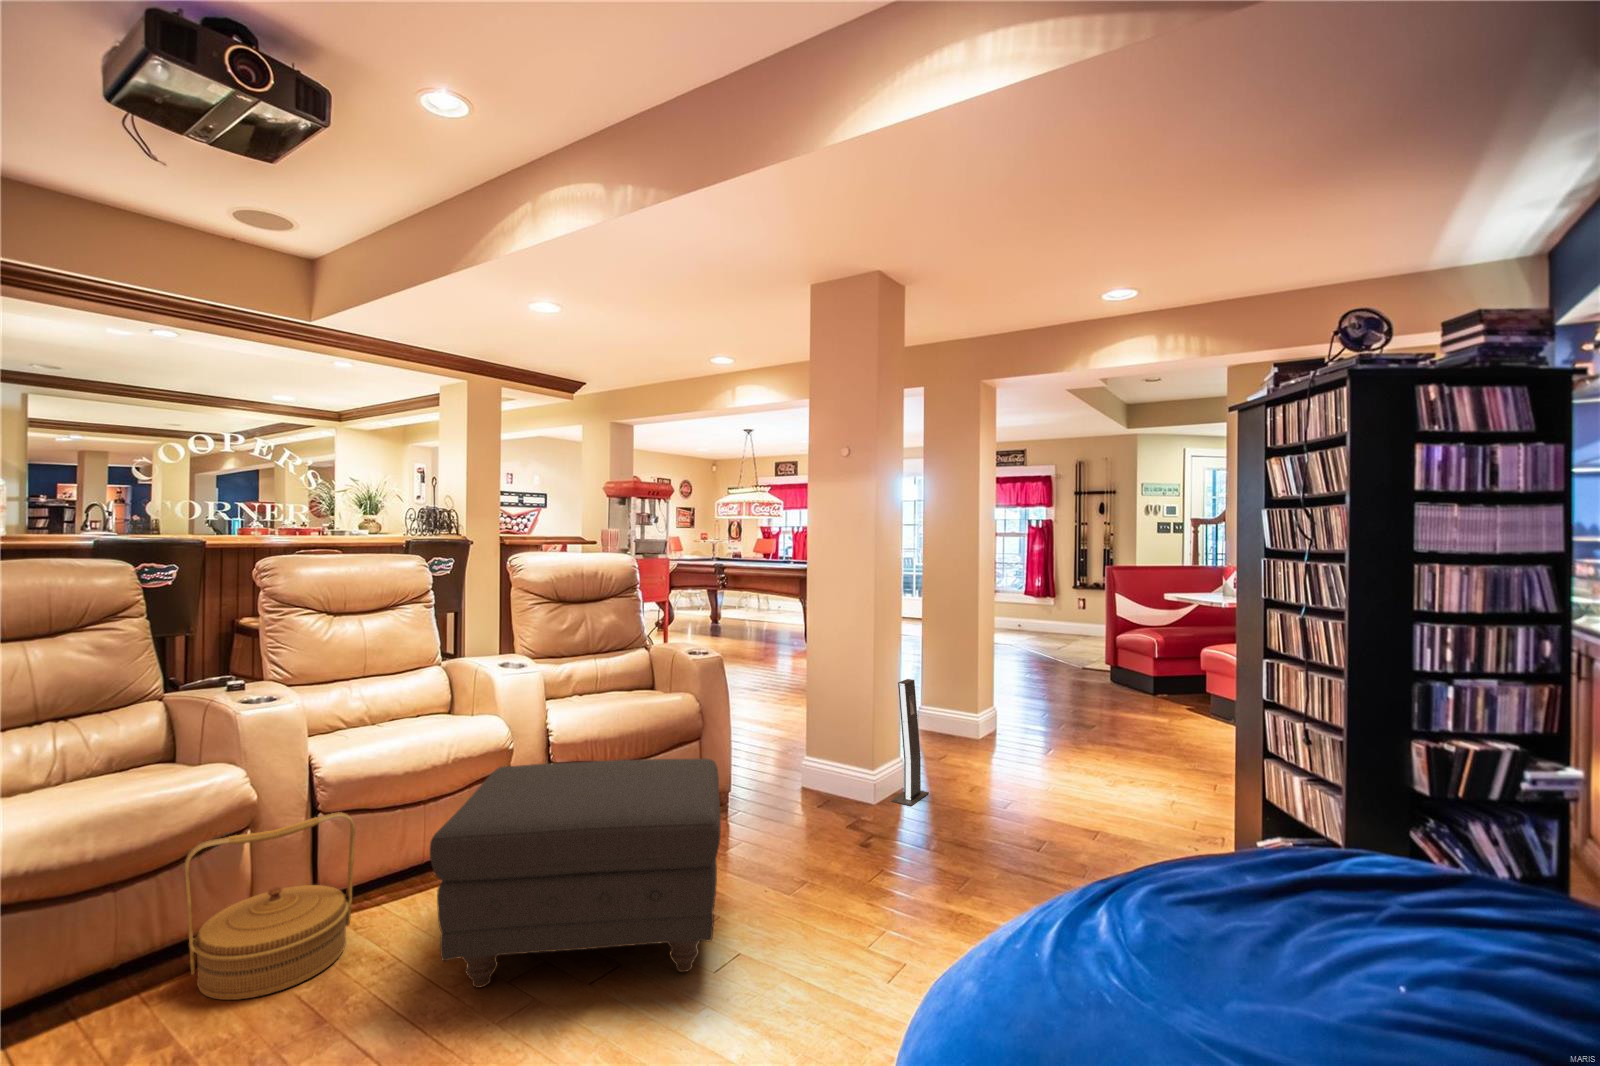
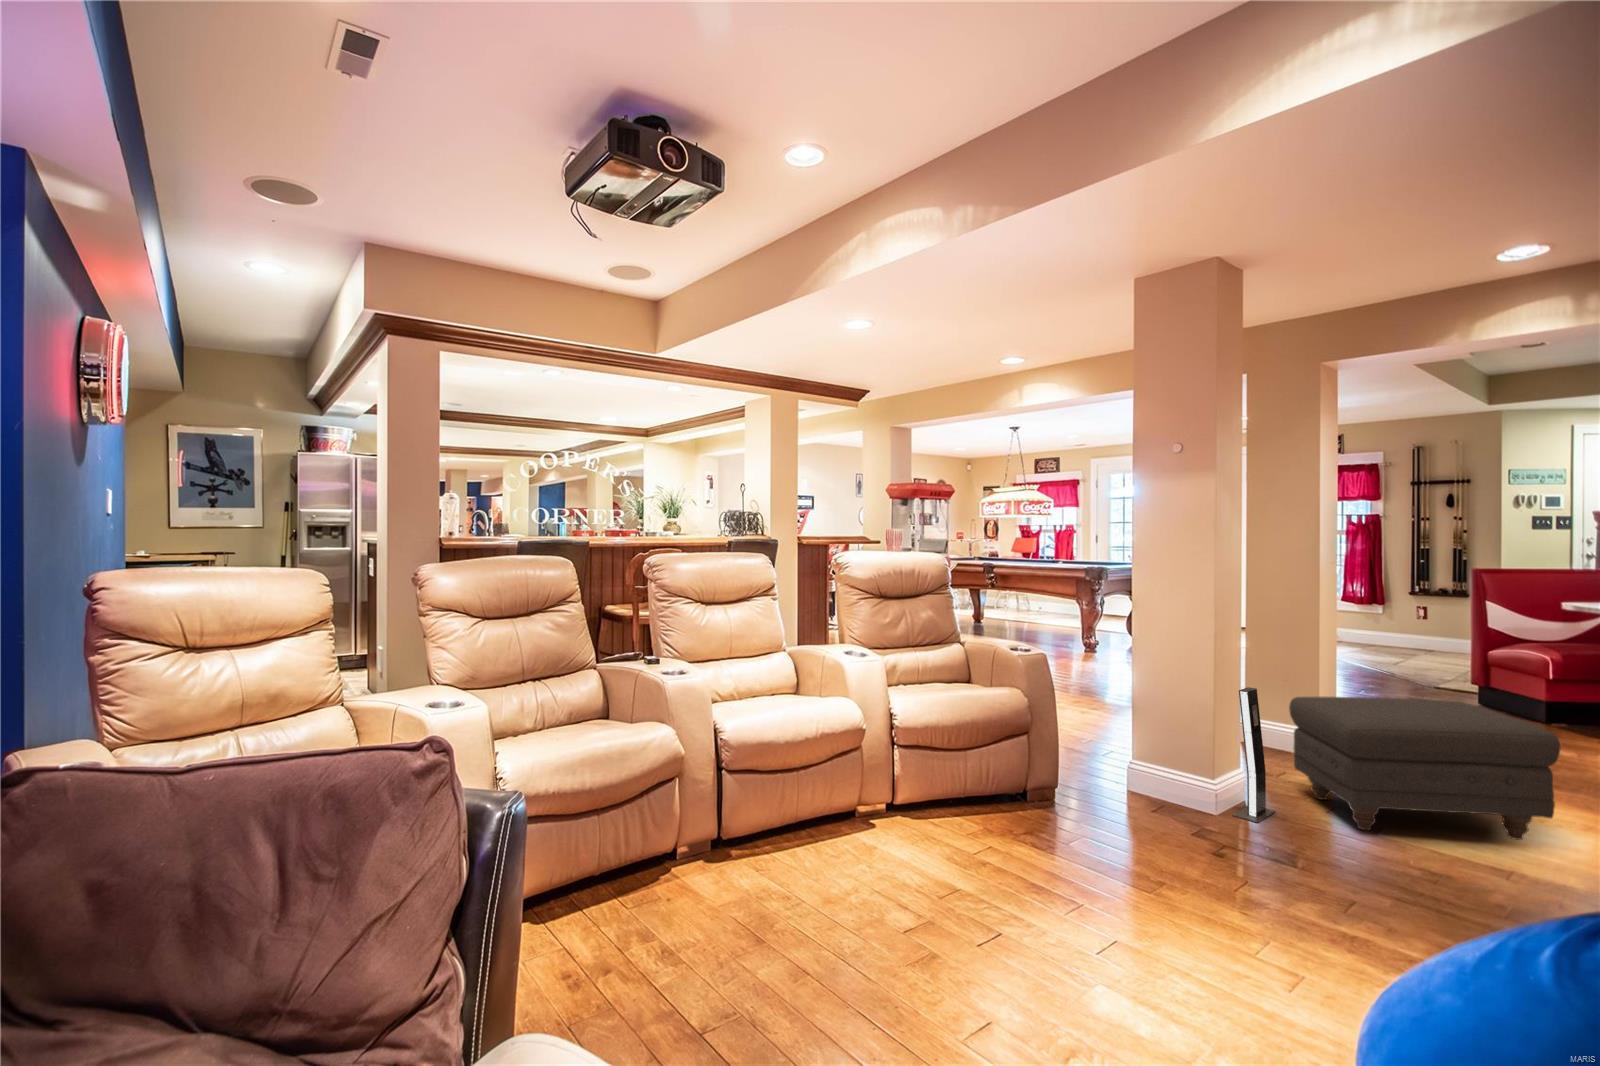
ottoman: present [430,759,721,988] -> present [1289,697,1560,840]
woven basket: present [185,812,355,1000] -> none [649,769,759,912]

